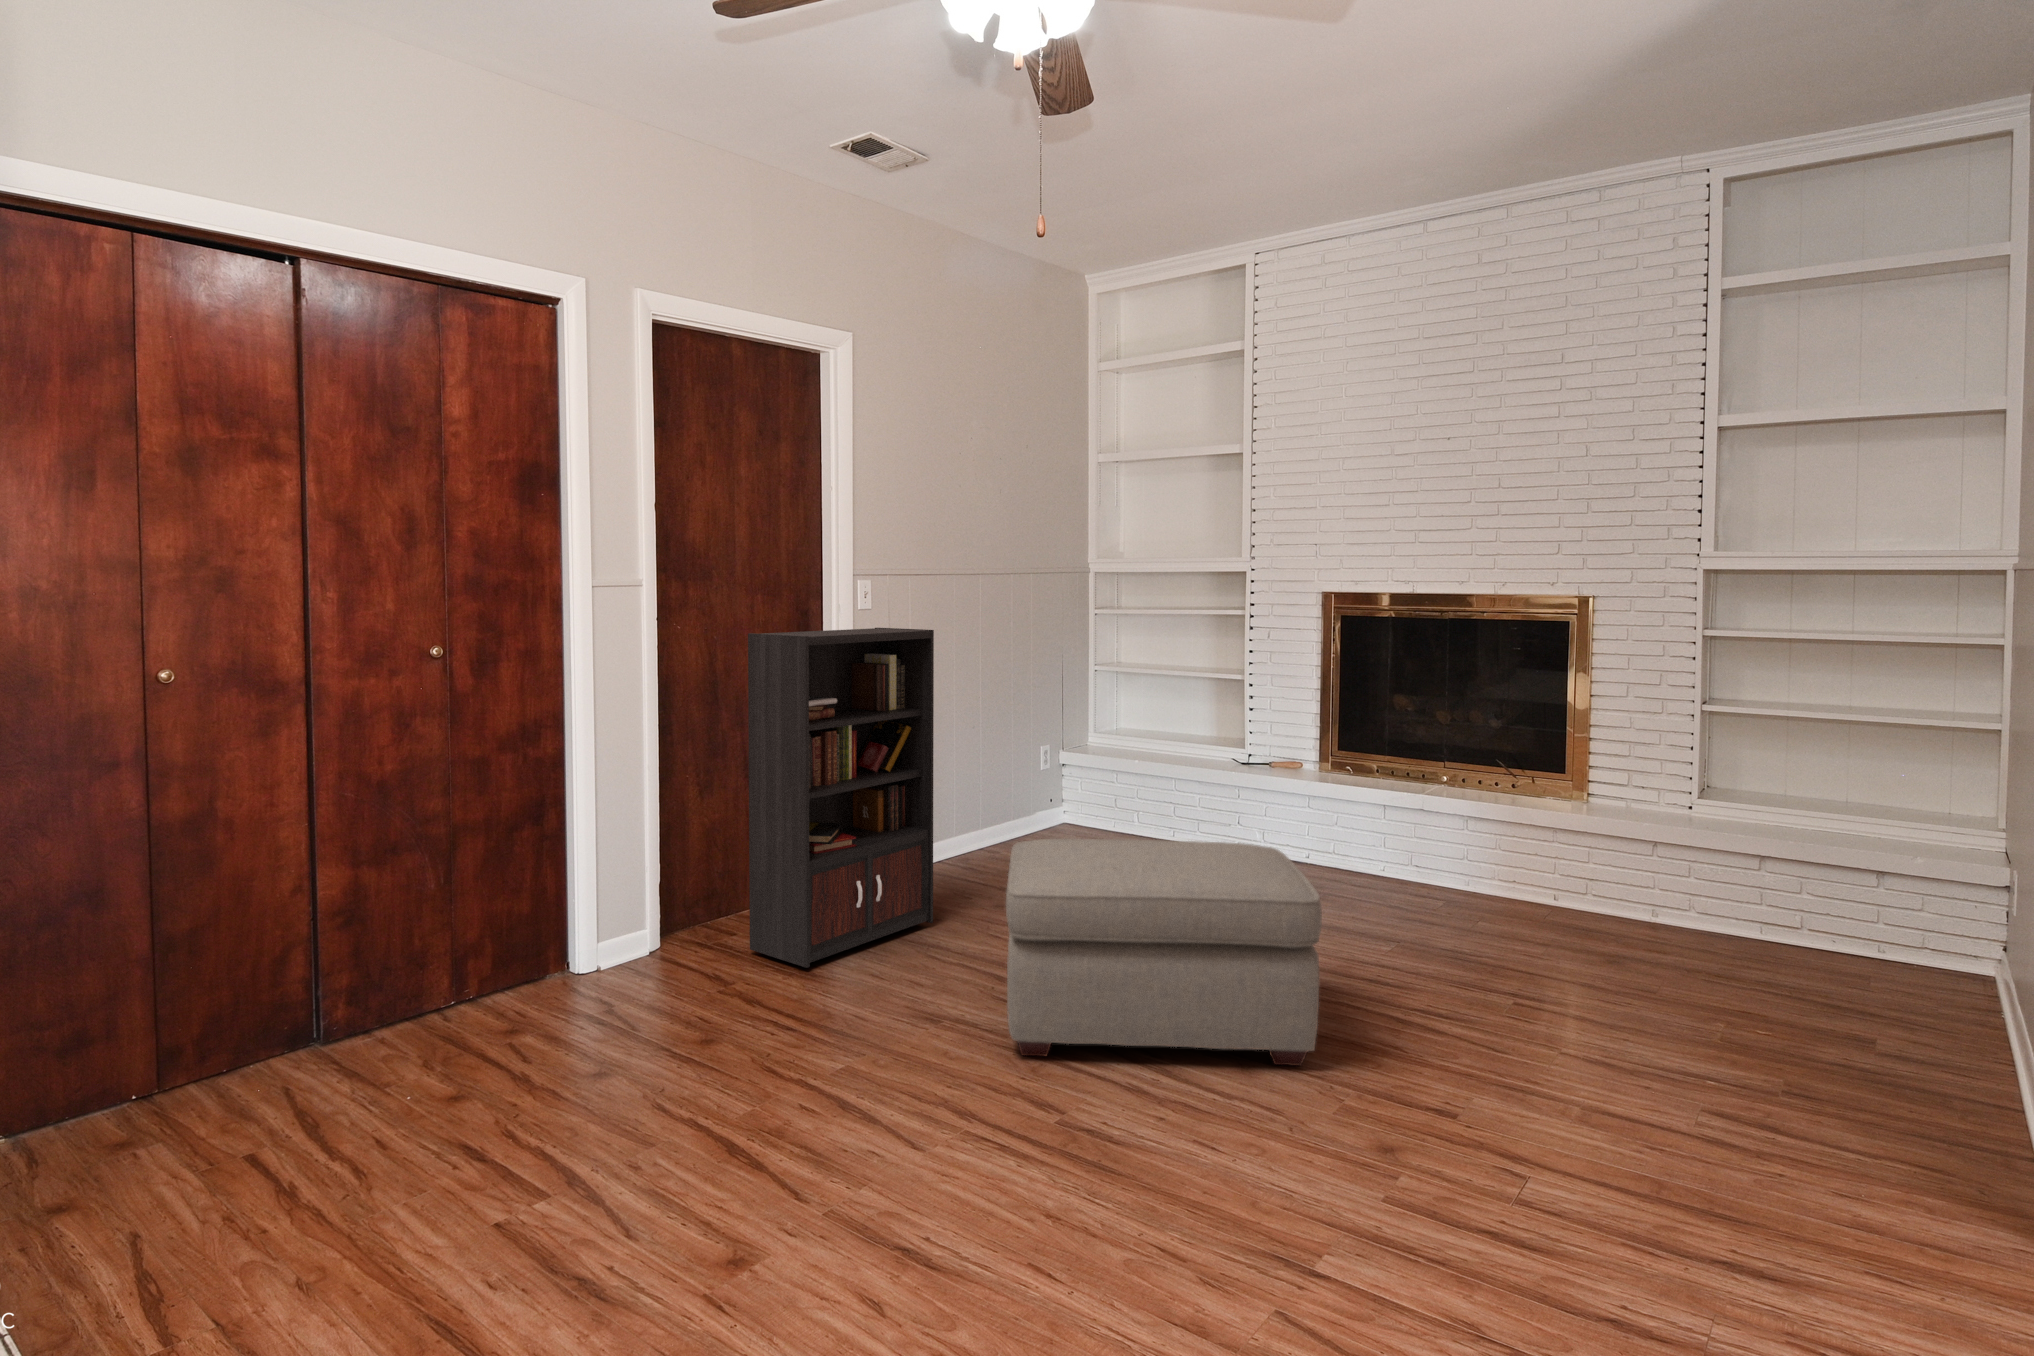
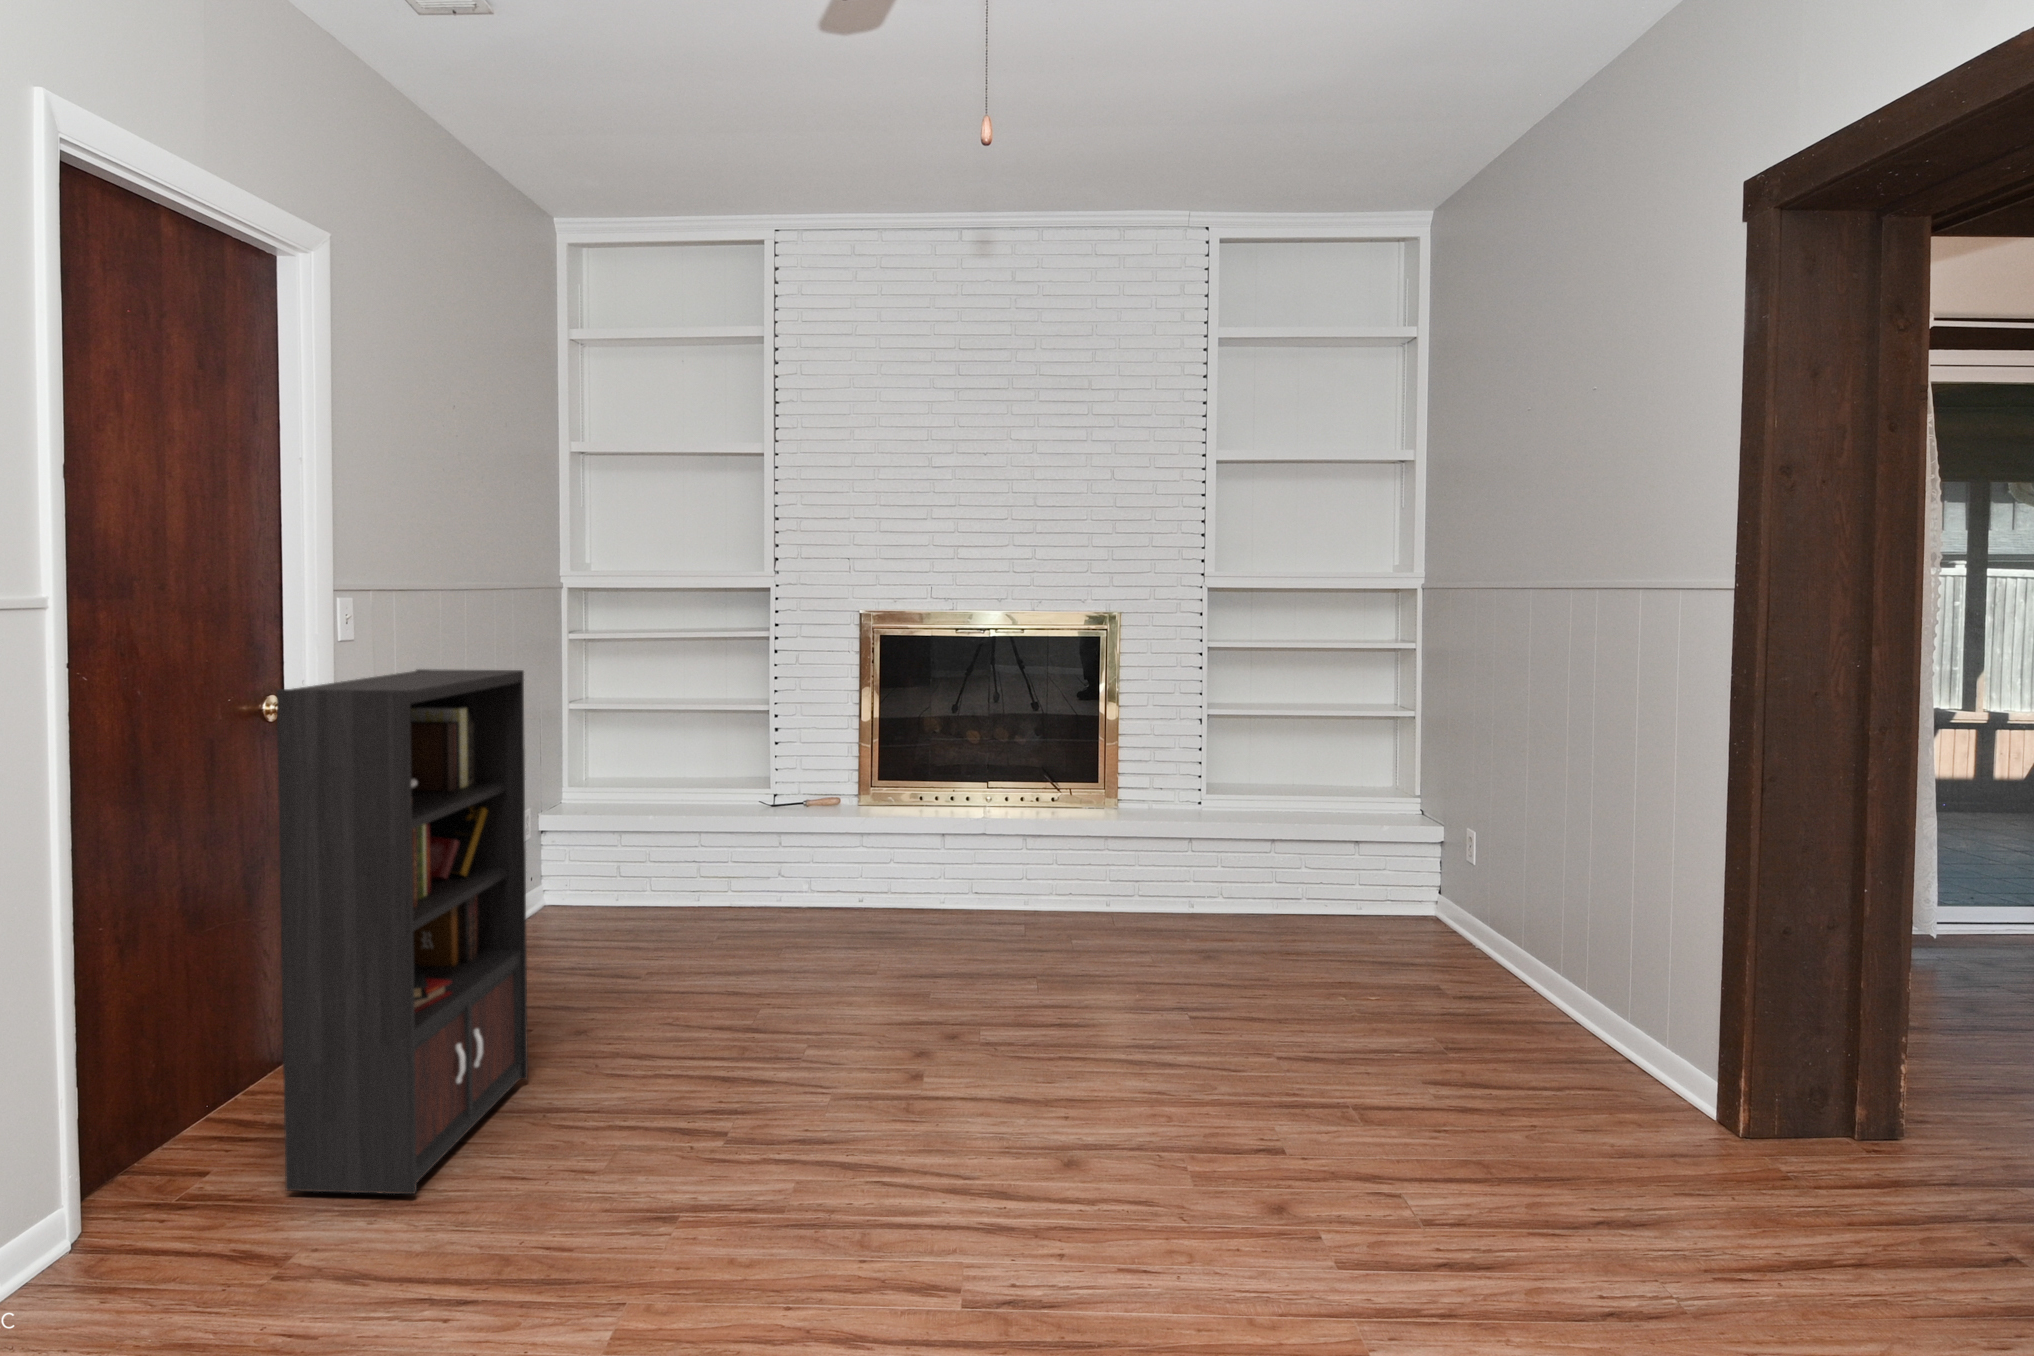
ottoman: present [1006,839,1322,1066] -> none [721,904,1134,1229]

